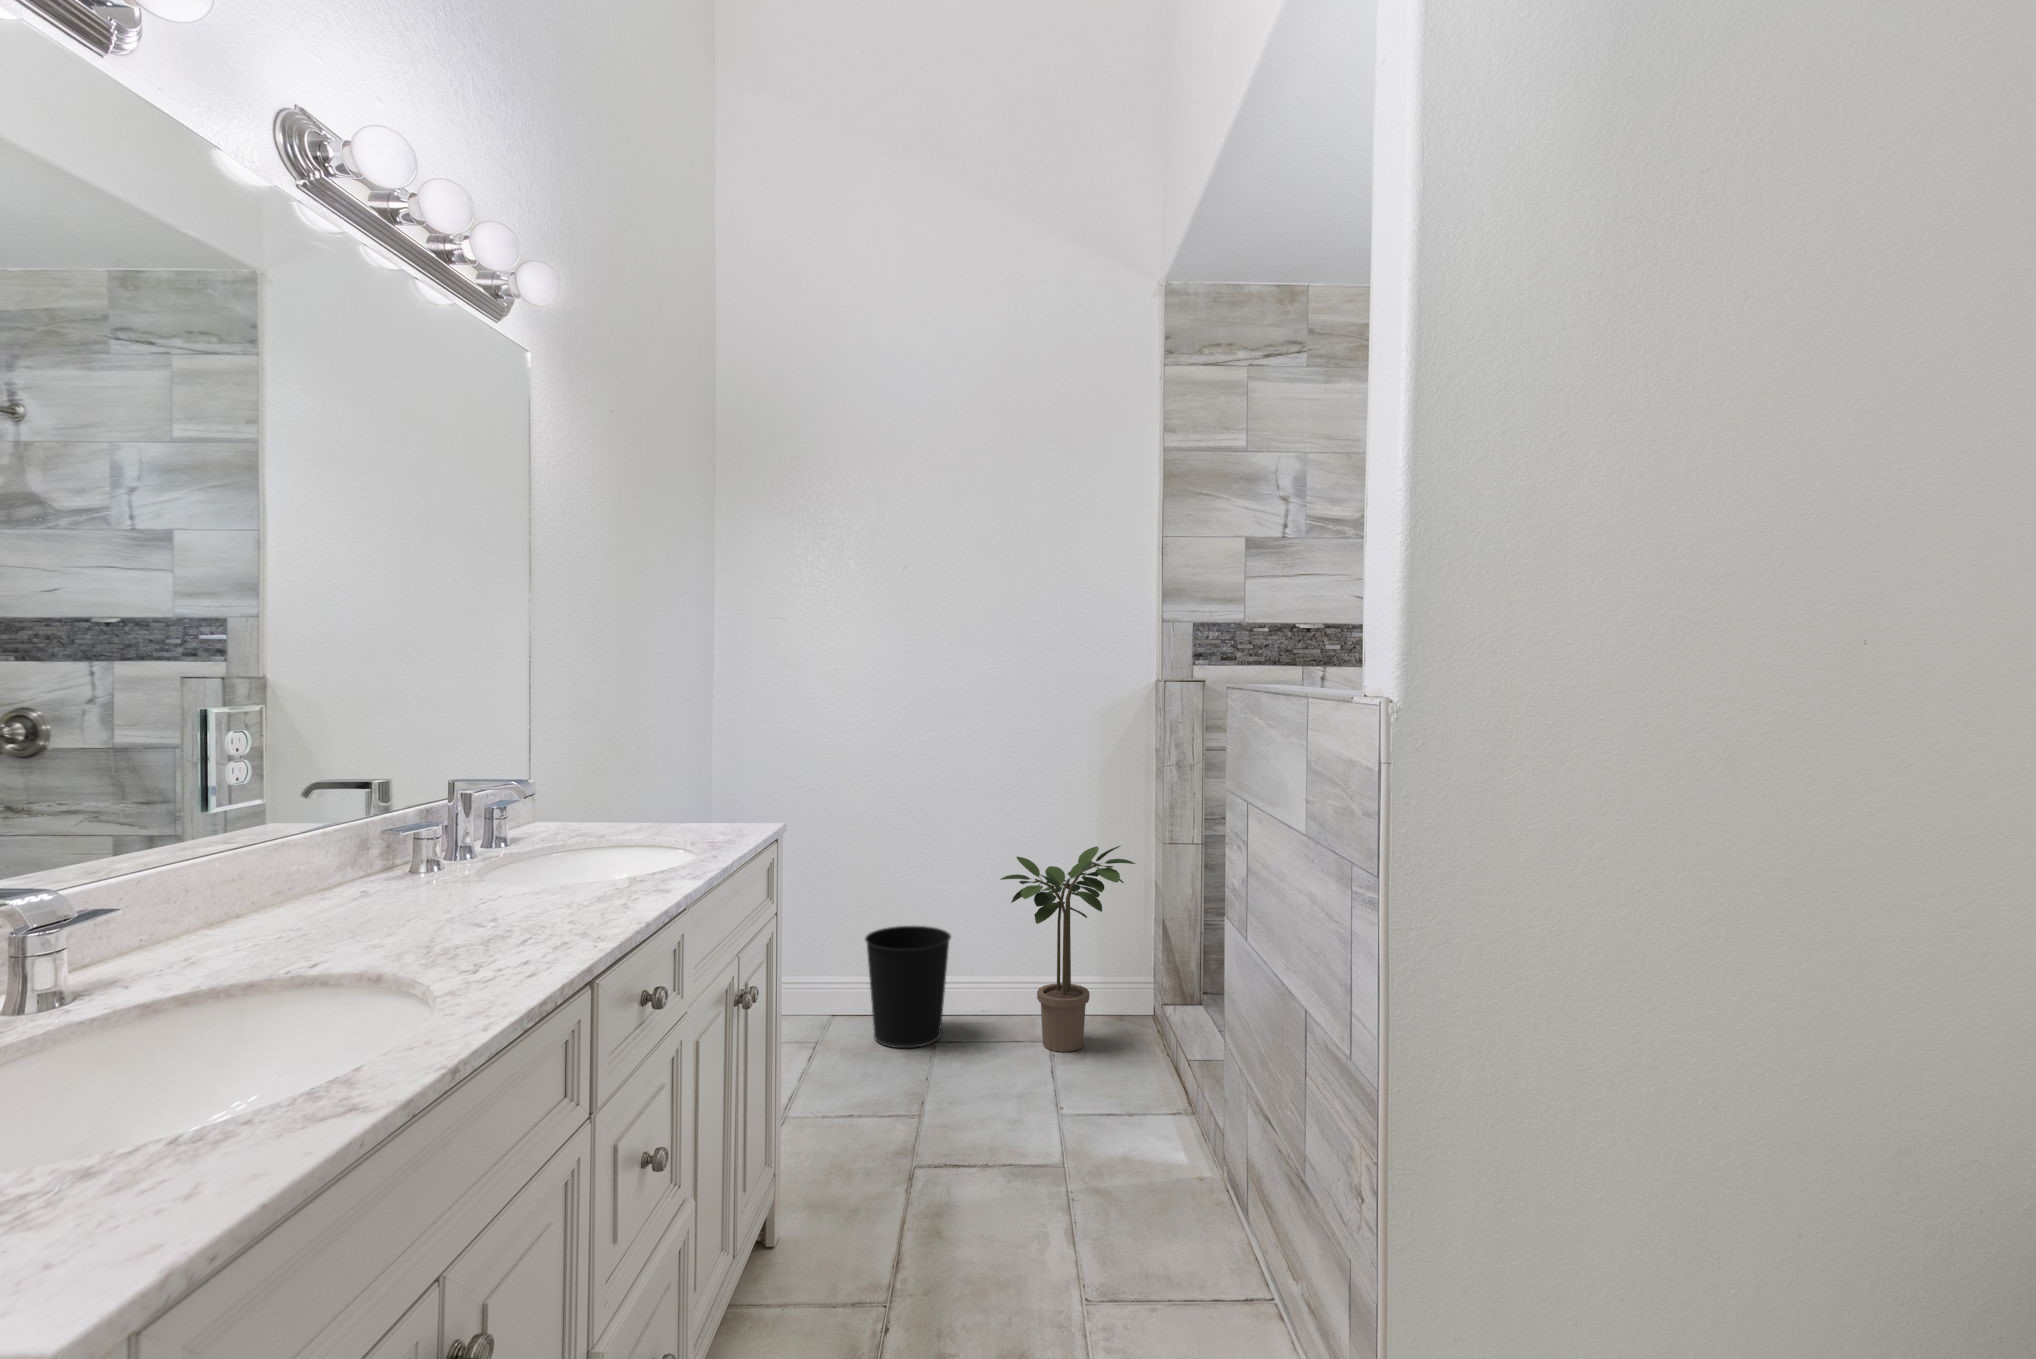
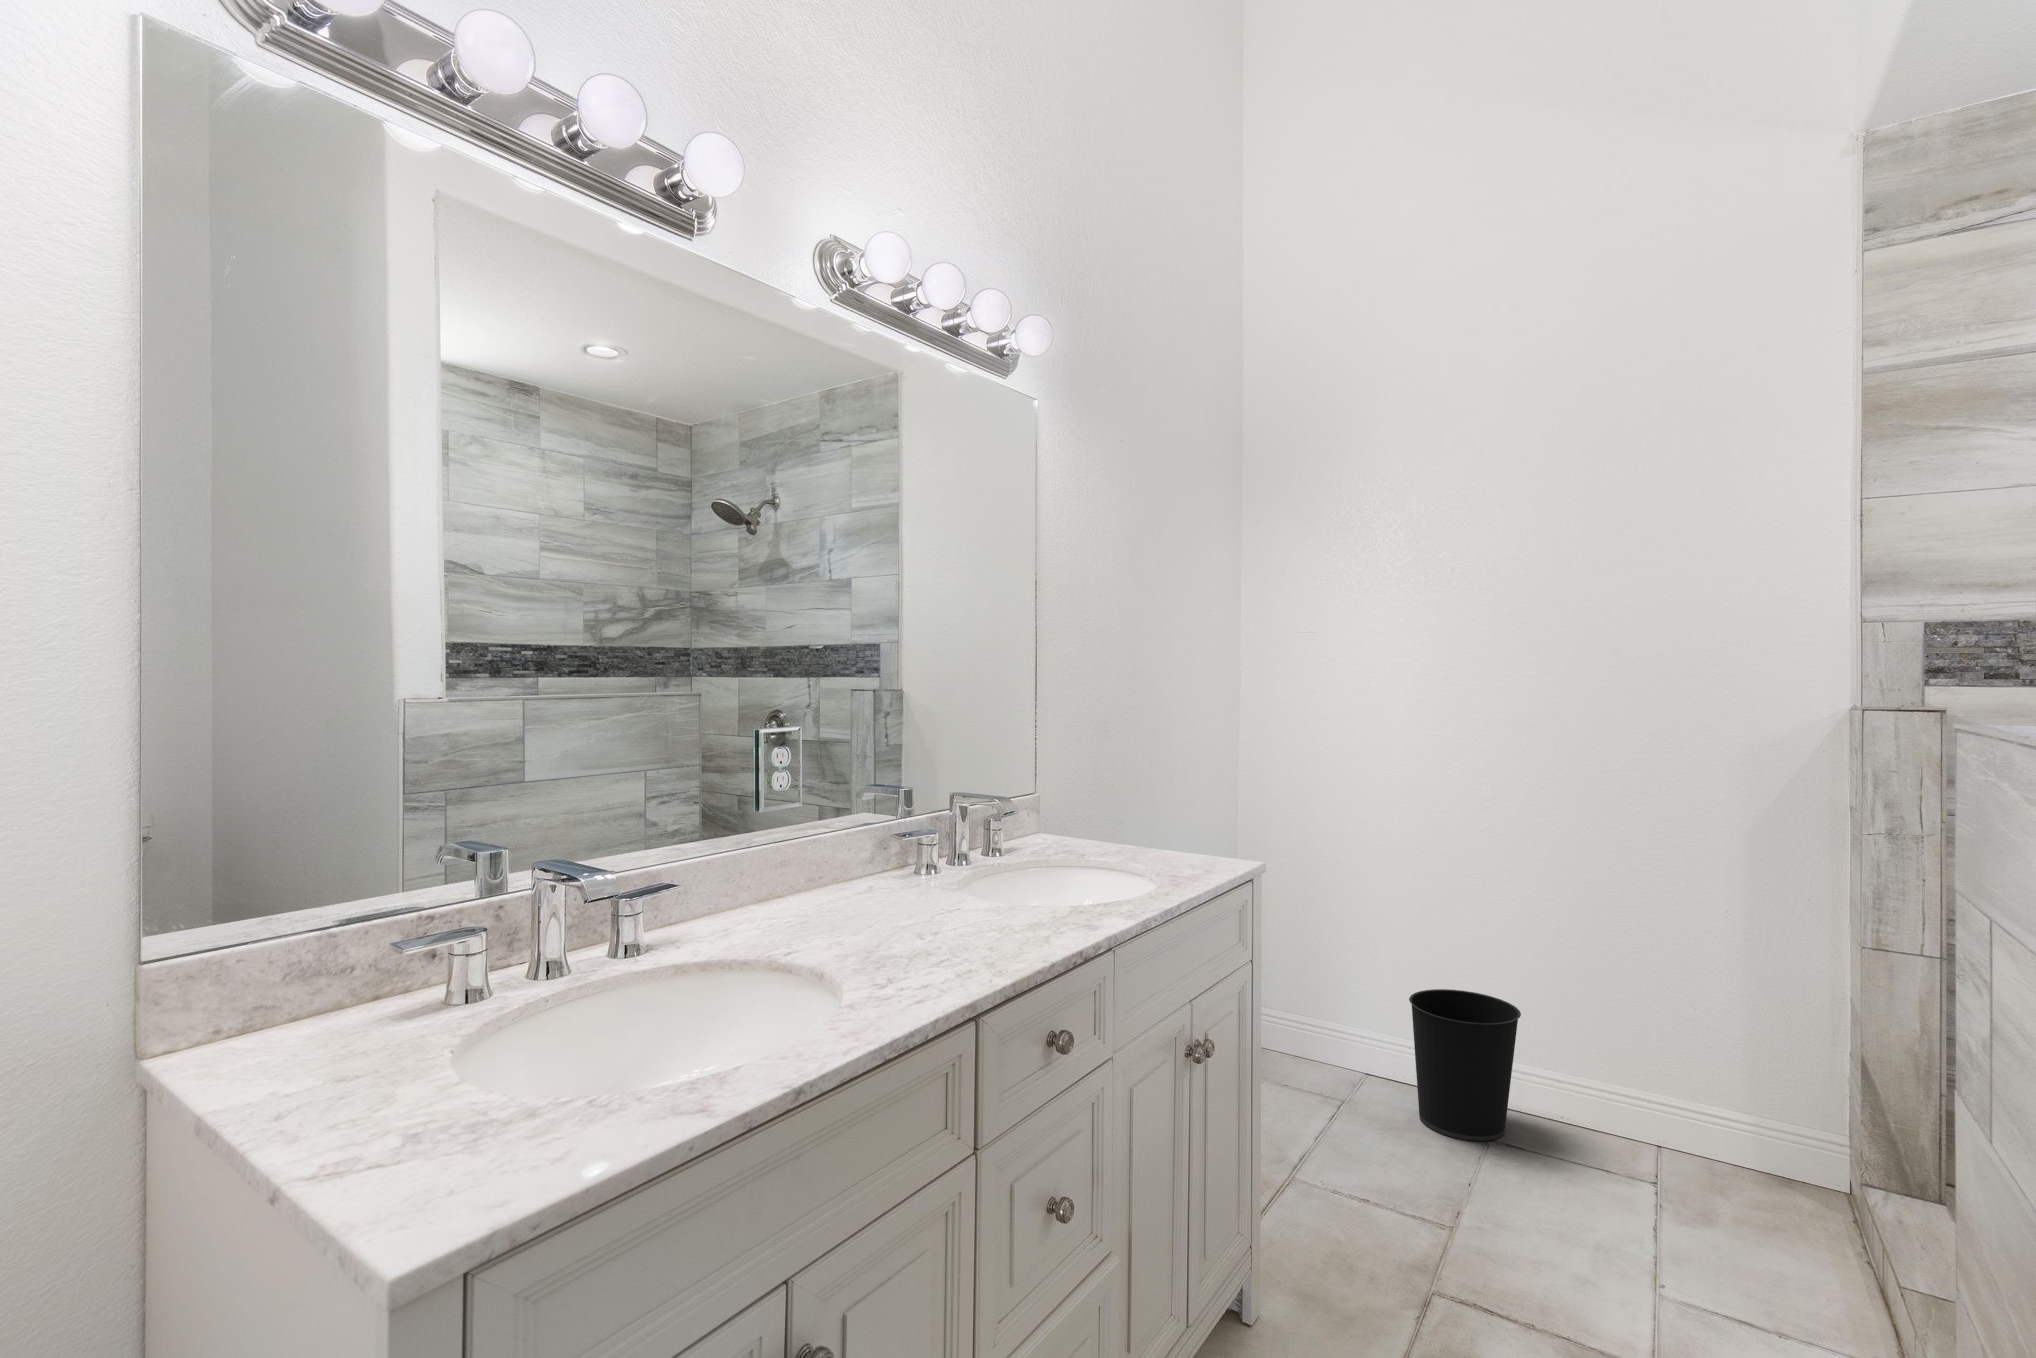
potted plant: present [1000,846,1135,1052] -> none [1586,930,1807,1201]

